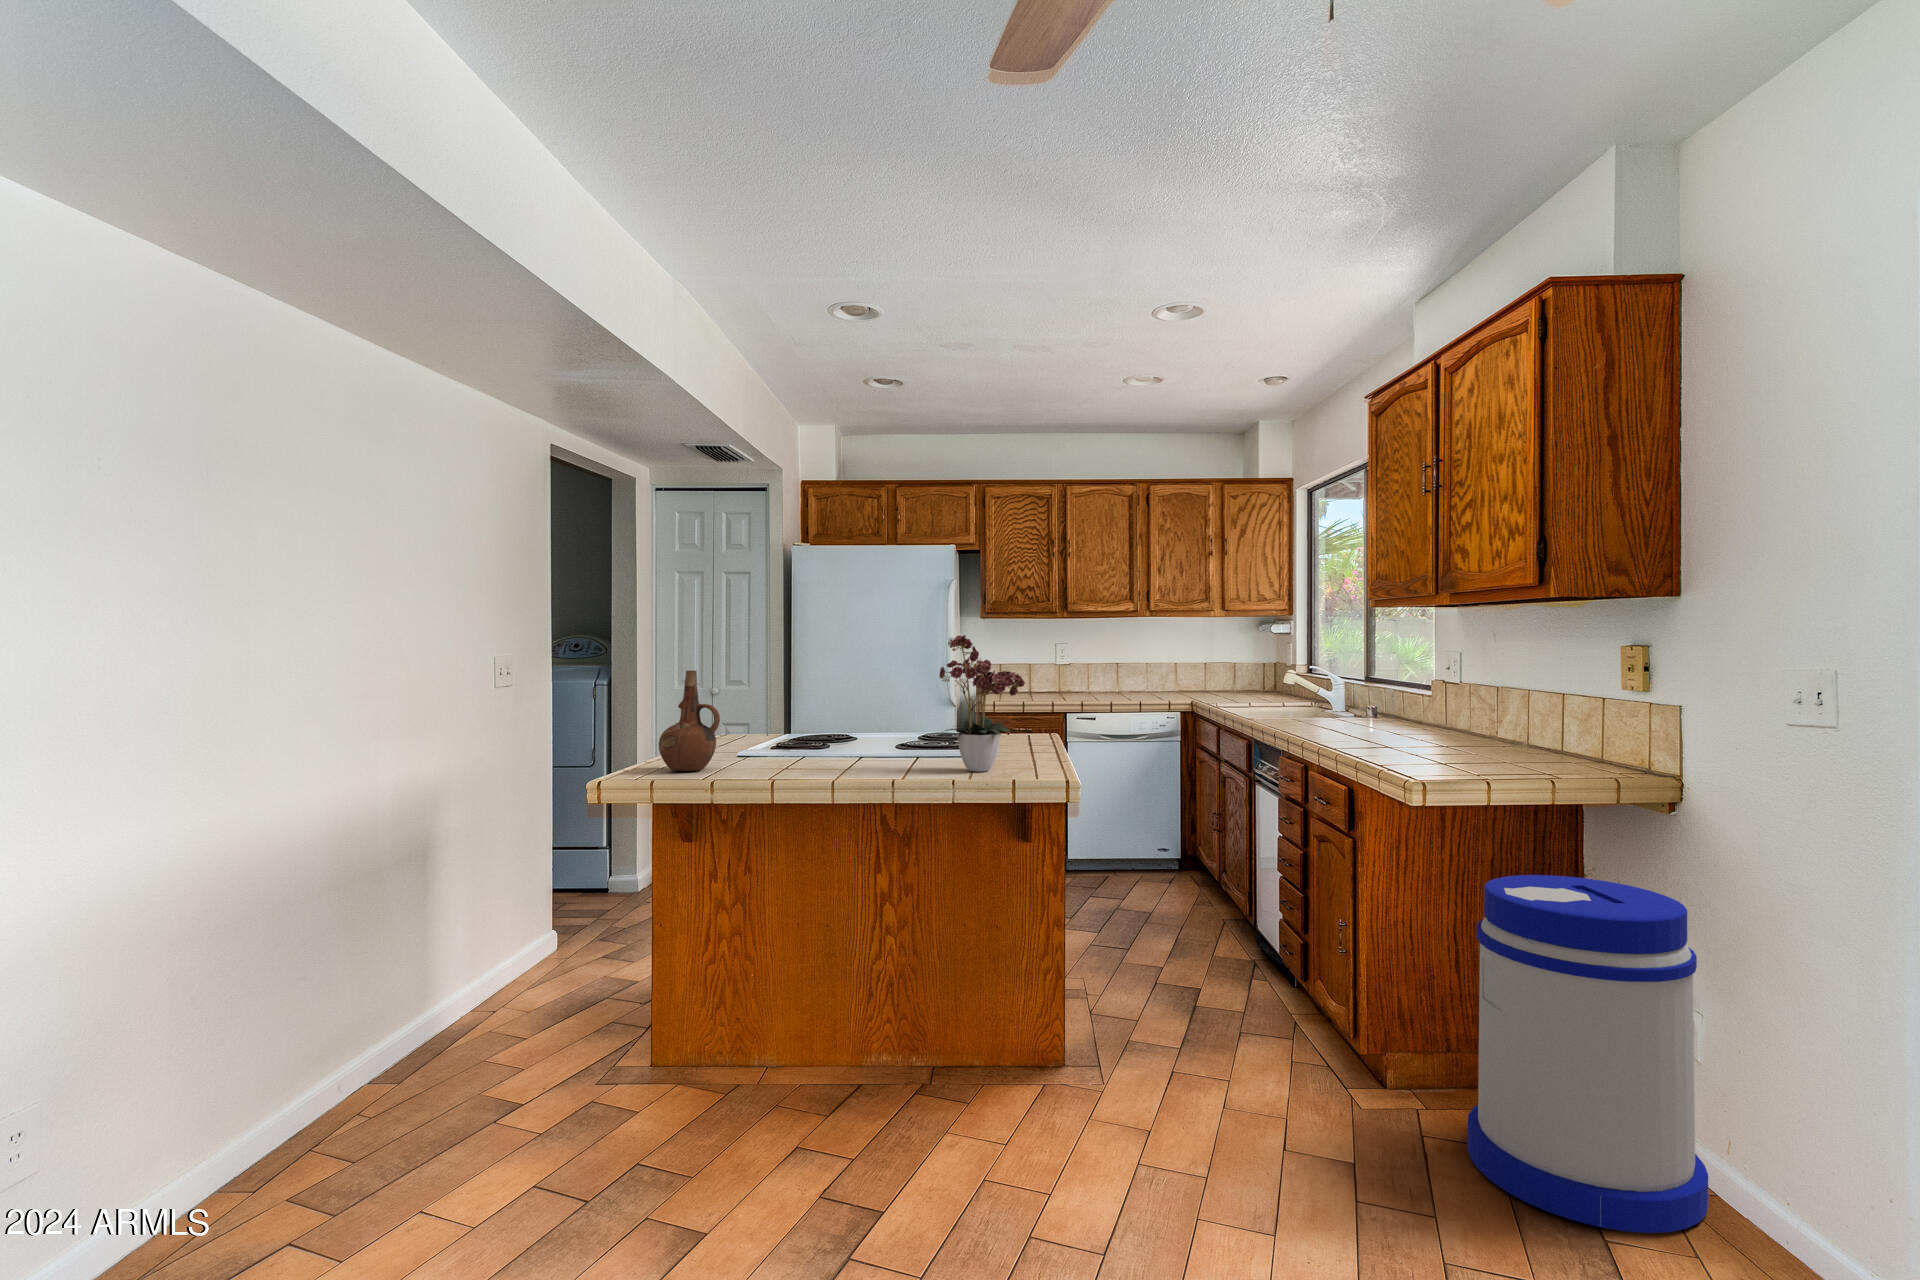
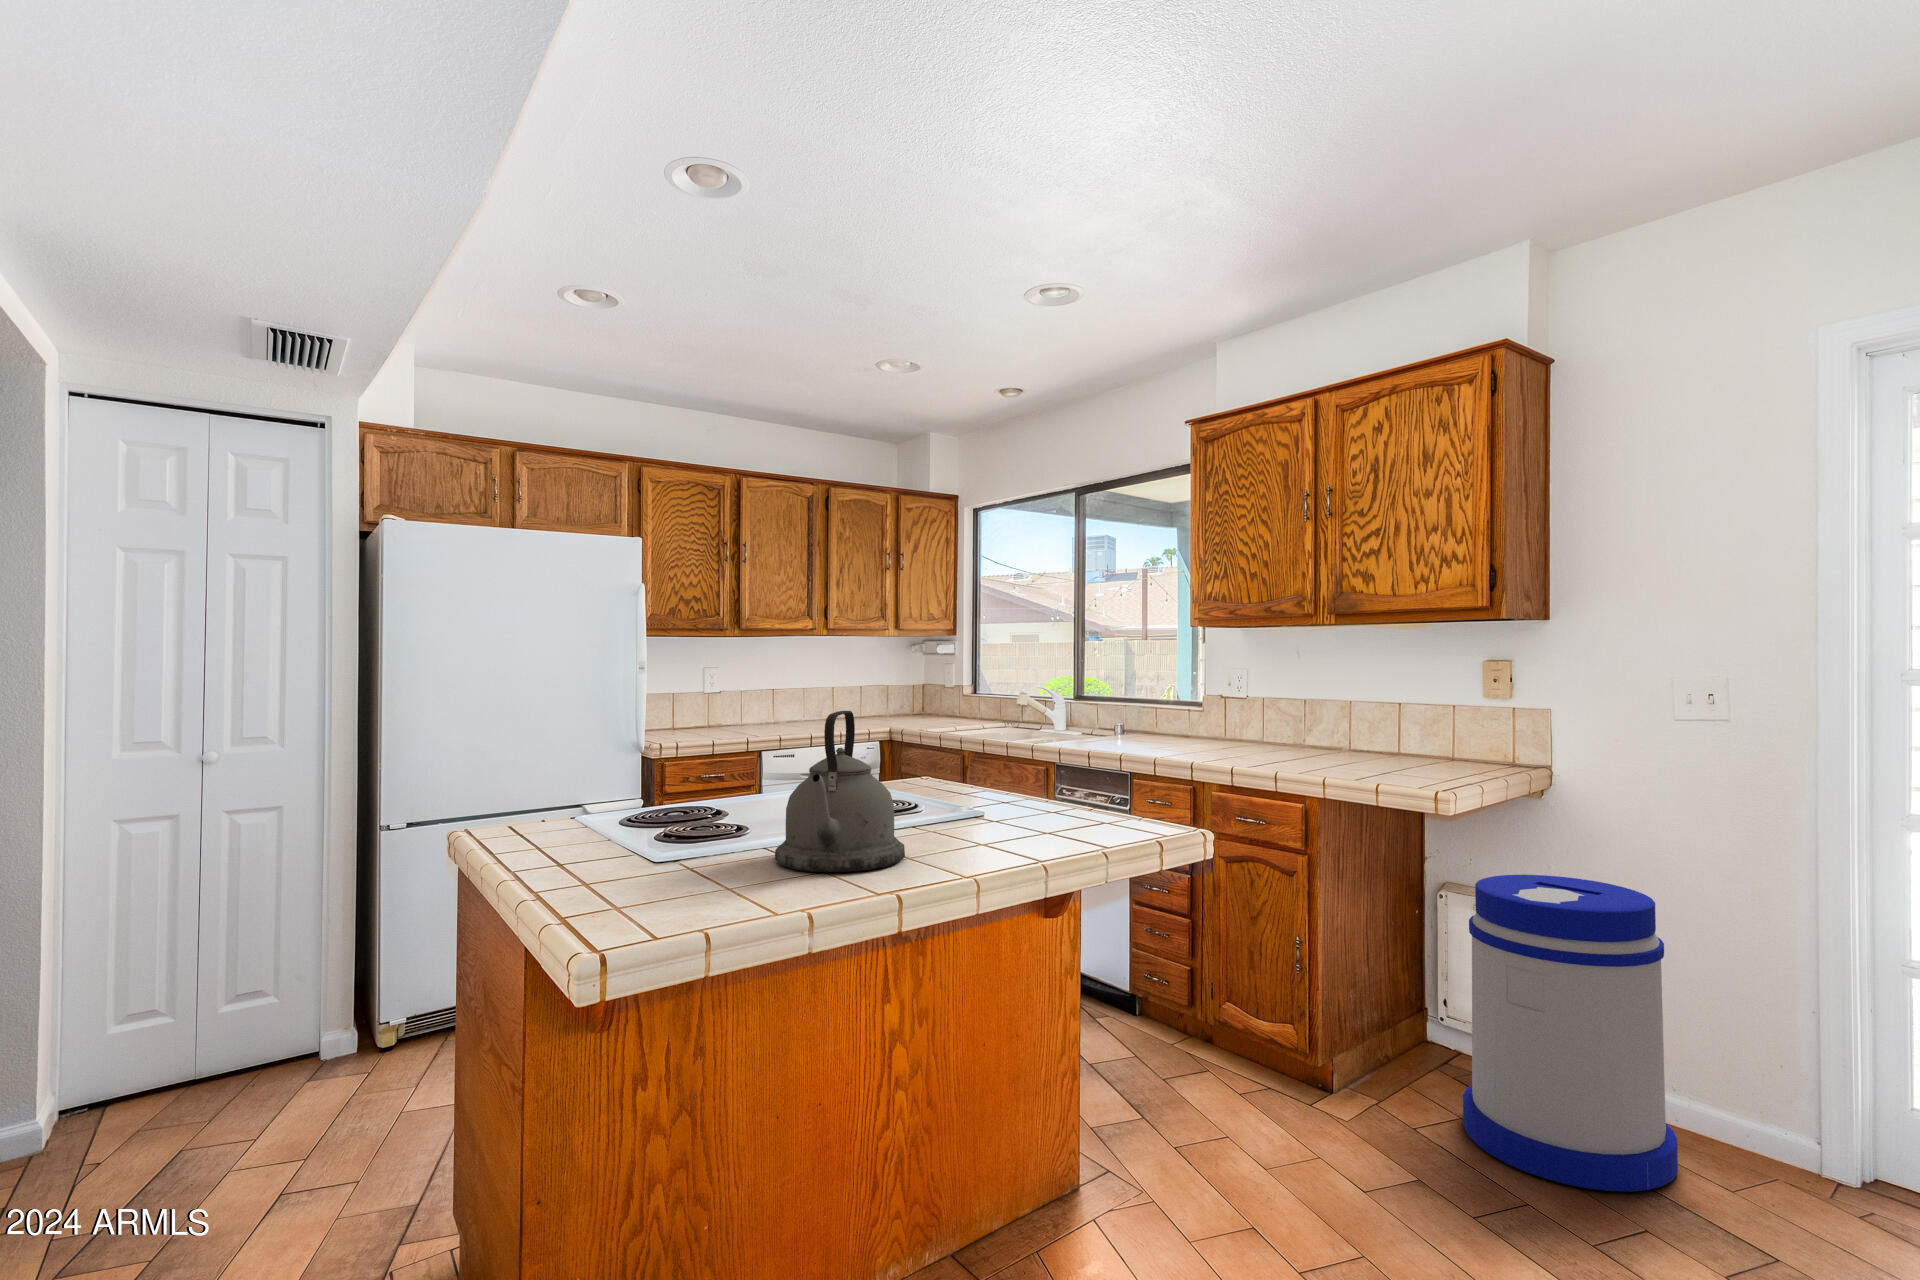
flower arrangement: present [939,635,1025,772] -> none [1026,651,1128,842]
kettle: none [756,668,856,770] -> present [775,711,905,872]
ceramic pitcher: present [659,670,720,771] -> none [637,724,740,902]

